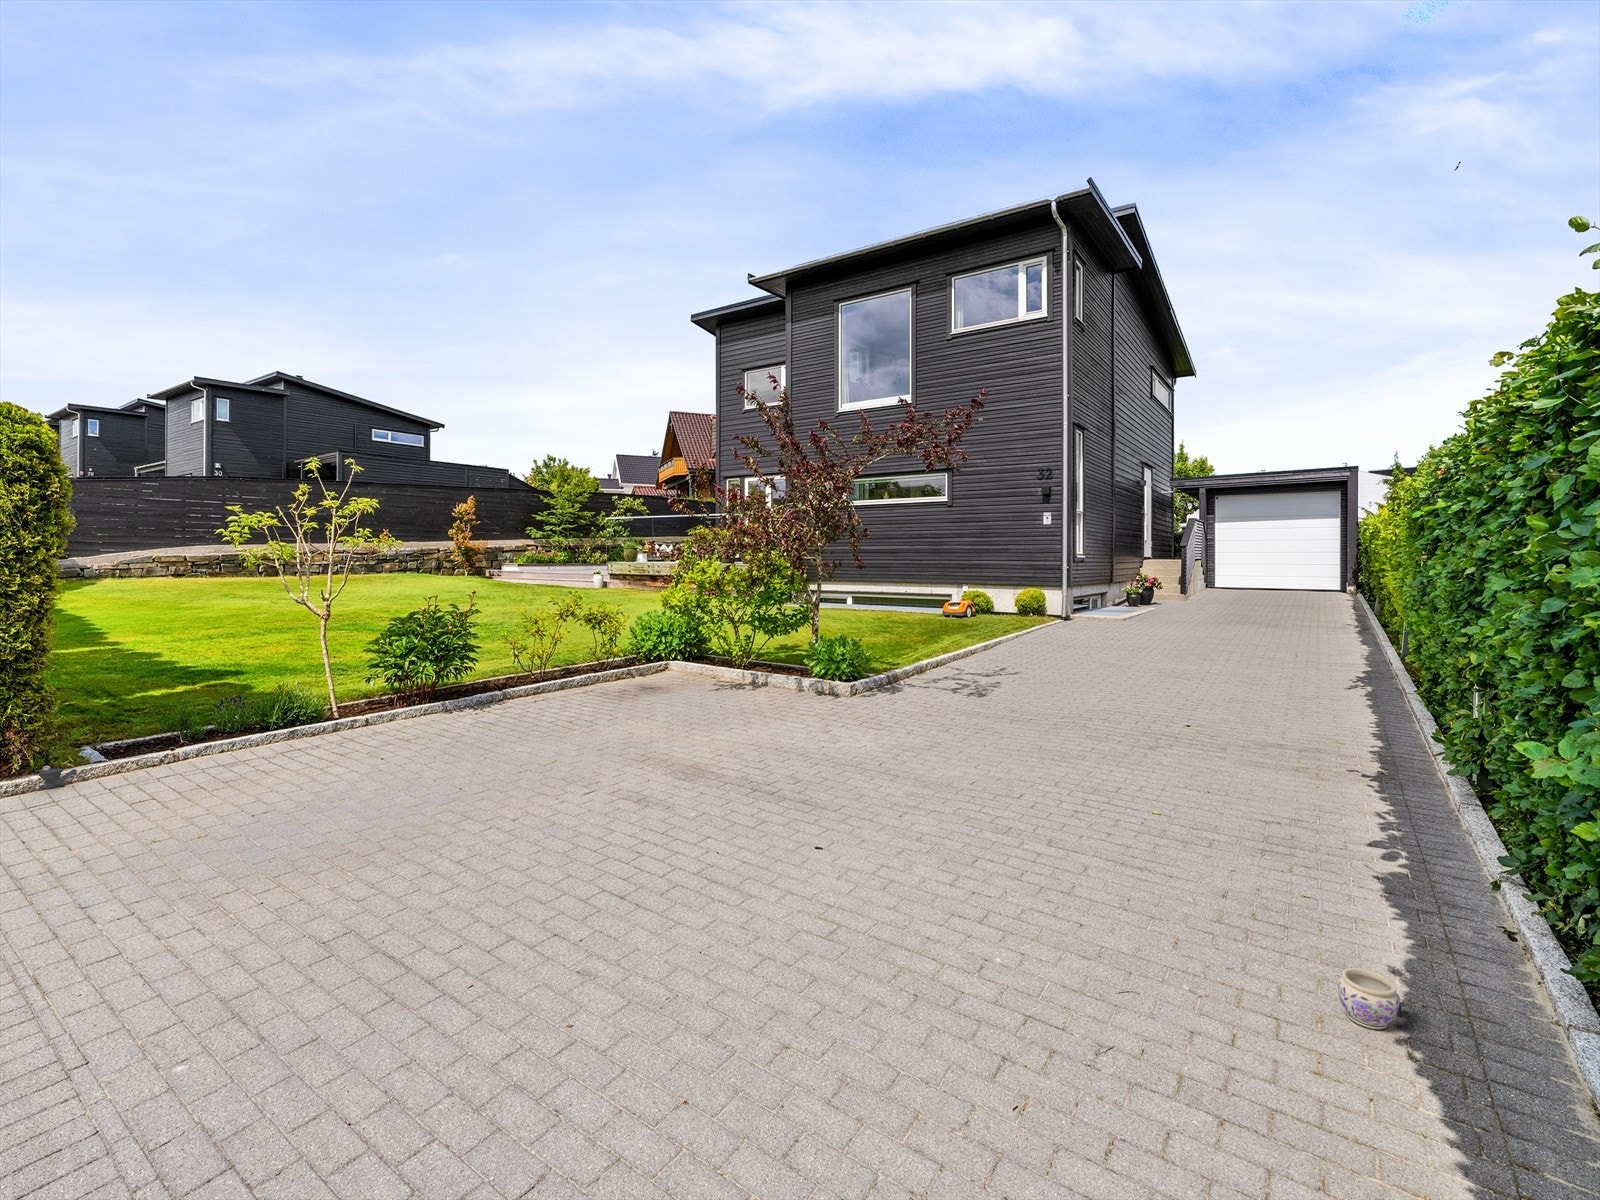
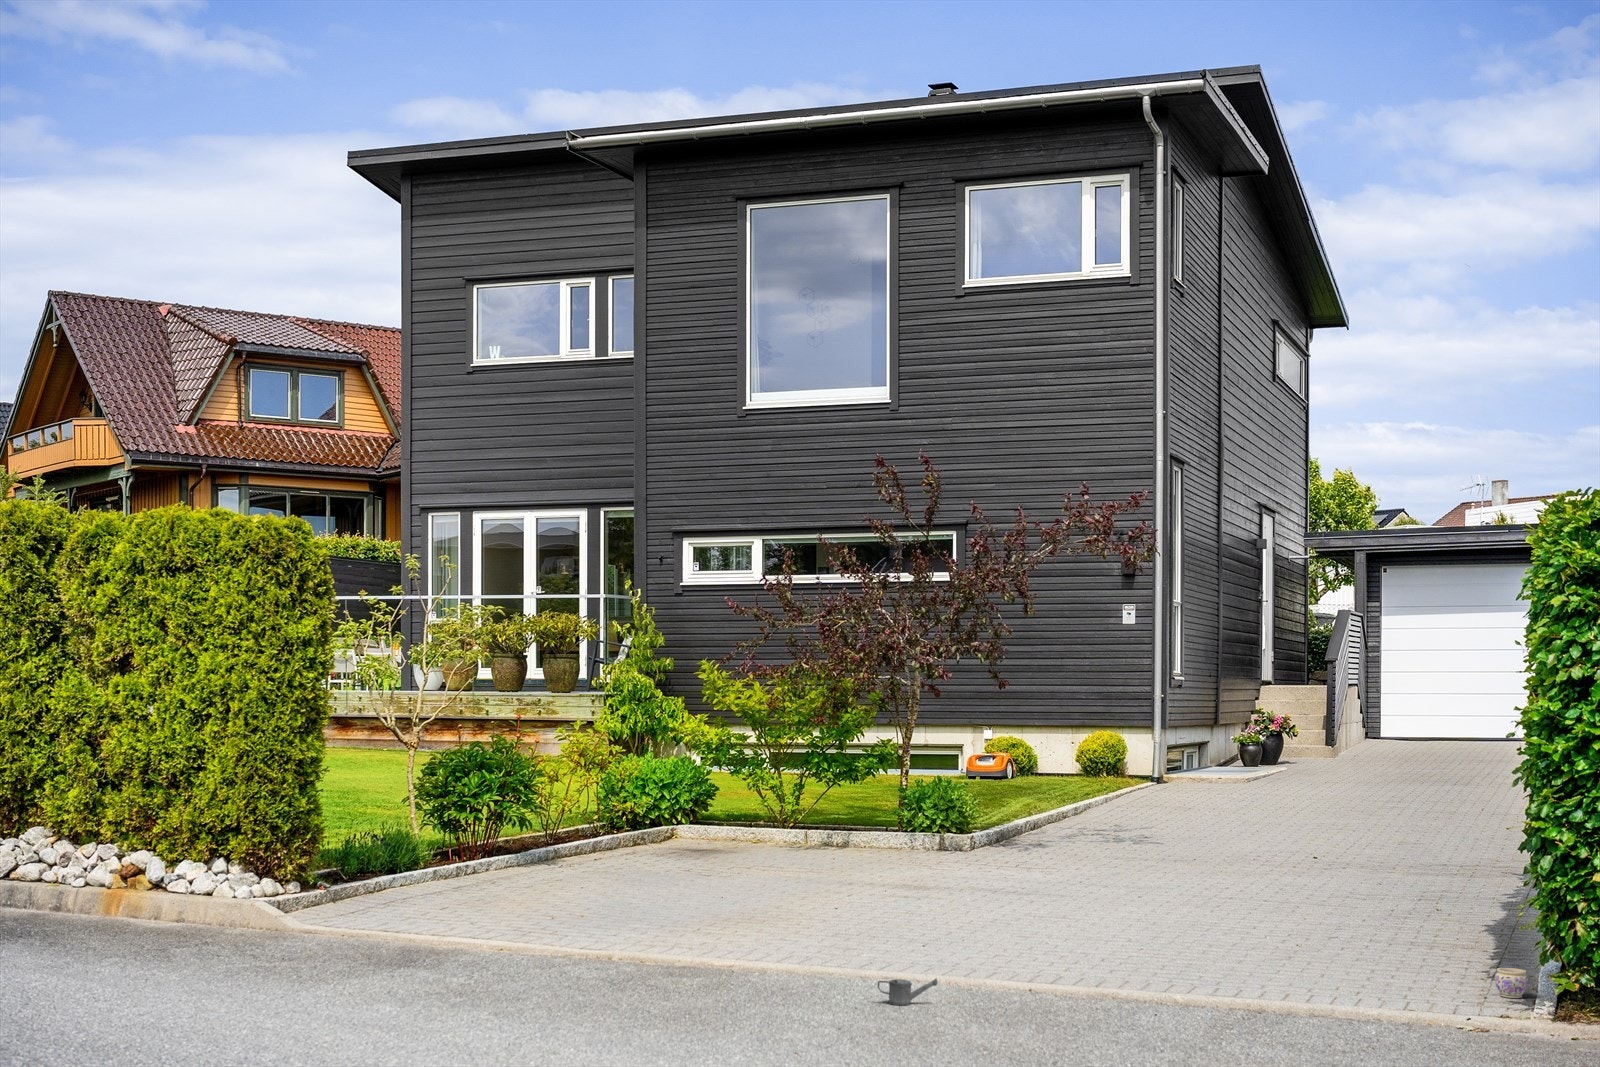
watering can: present [35,768,77,789] -> present [878,979,937,1005]

